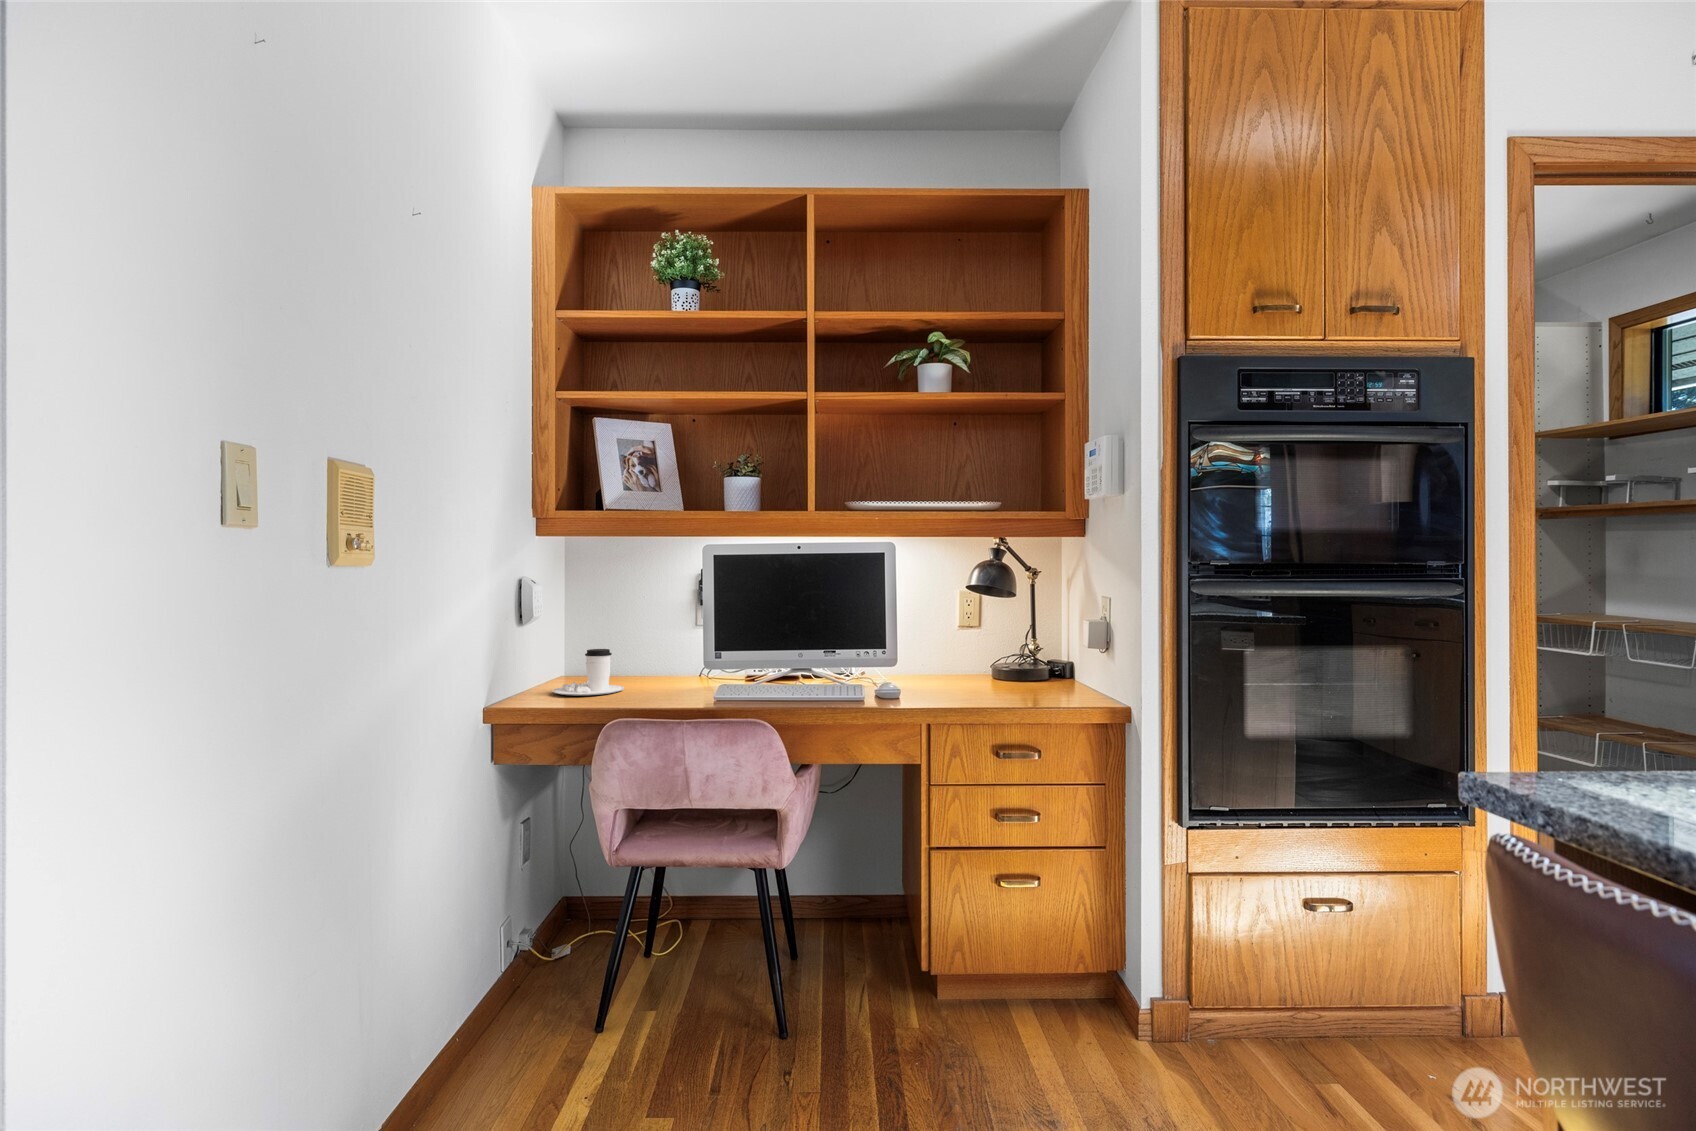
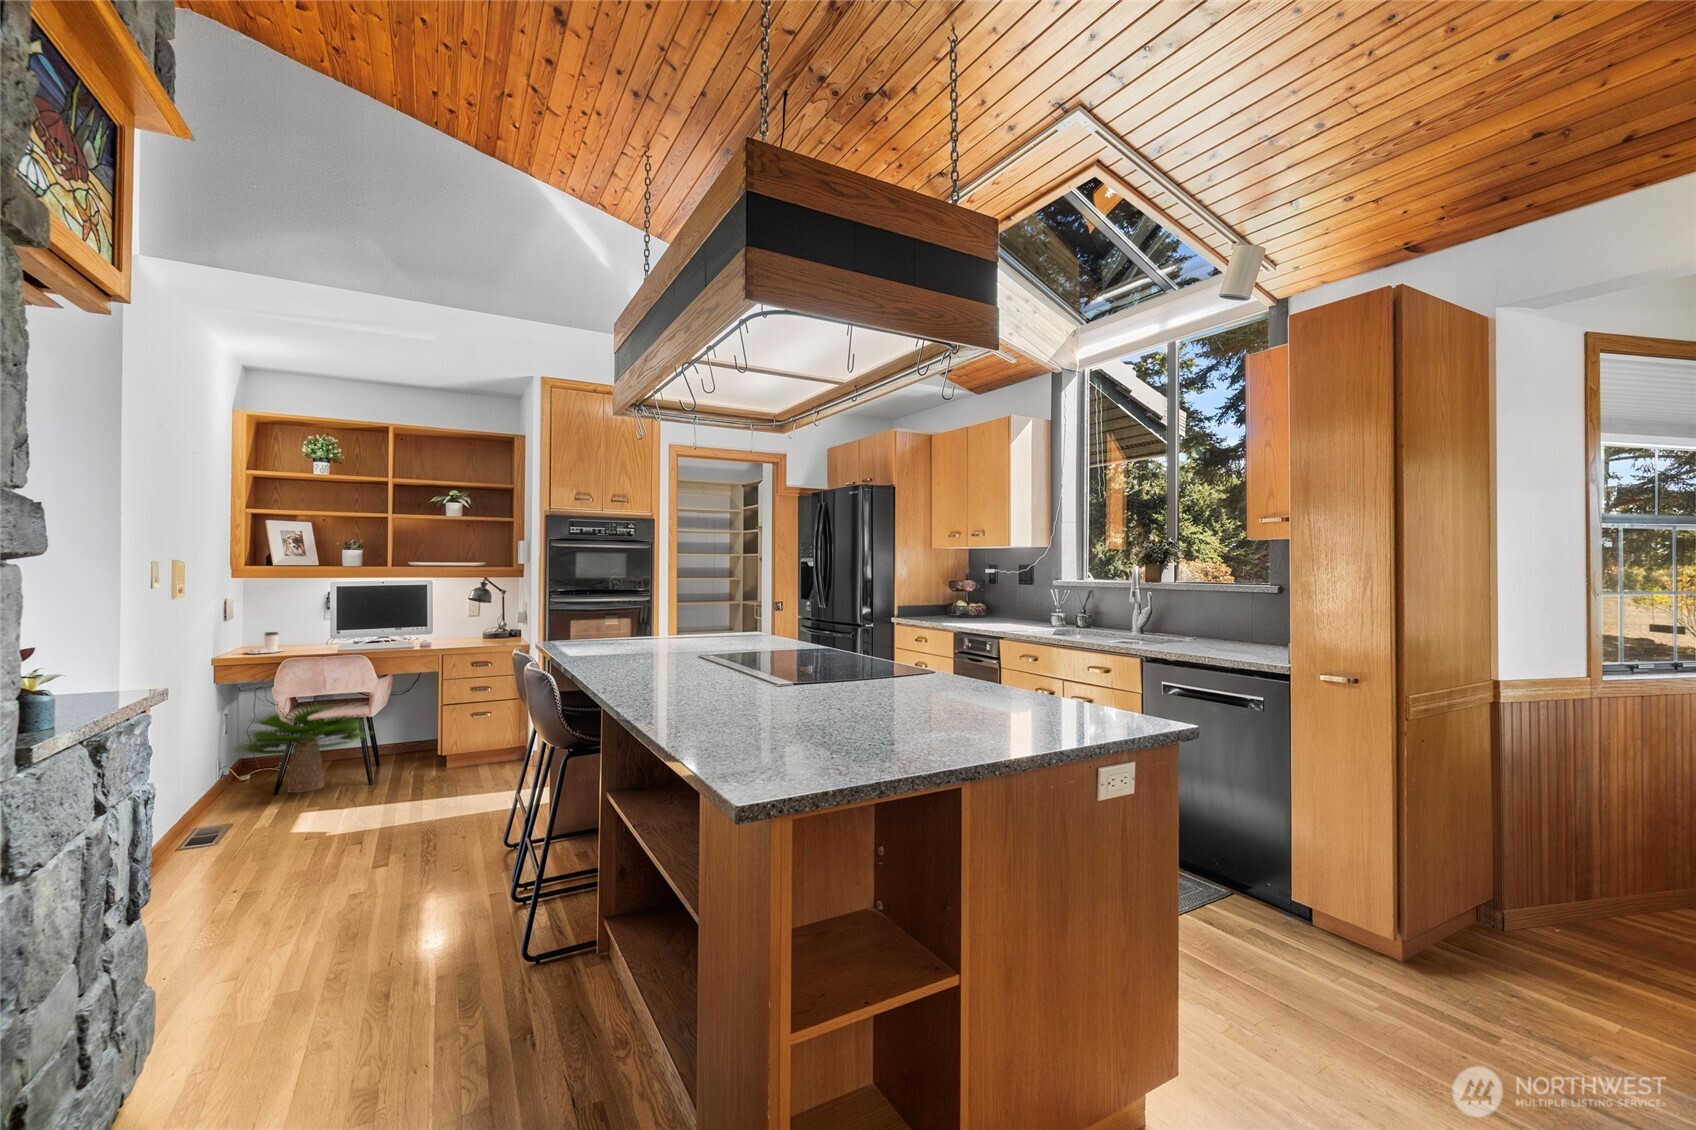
potted plant: none [504,775,791,1039] -> present [236,701,366,793]

